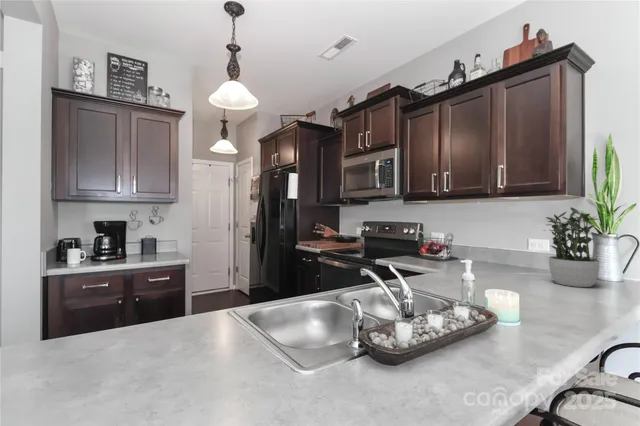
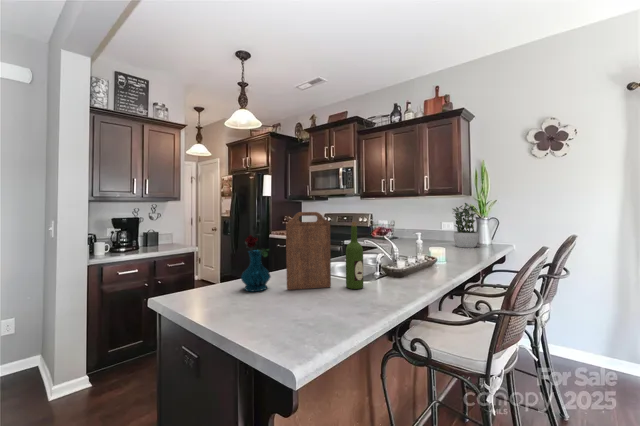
cutting board: none [124,220,220,385] -> present [286,212,331,290]
wine bottle: none [243,245,283,403] -> present [346,222,363,289]
vase: none [48,263,119,379] -> present [241,235,271,292]

